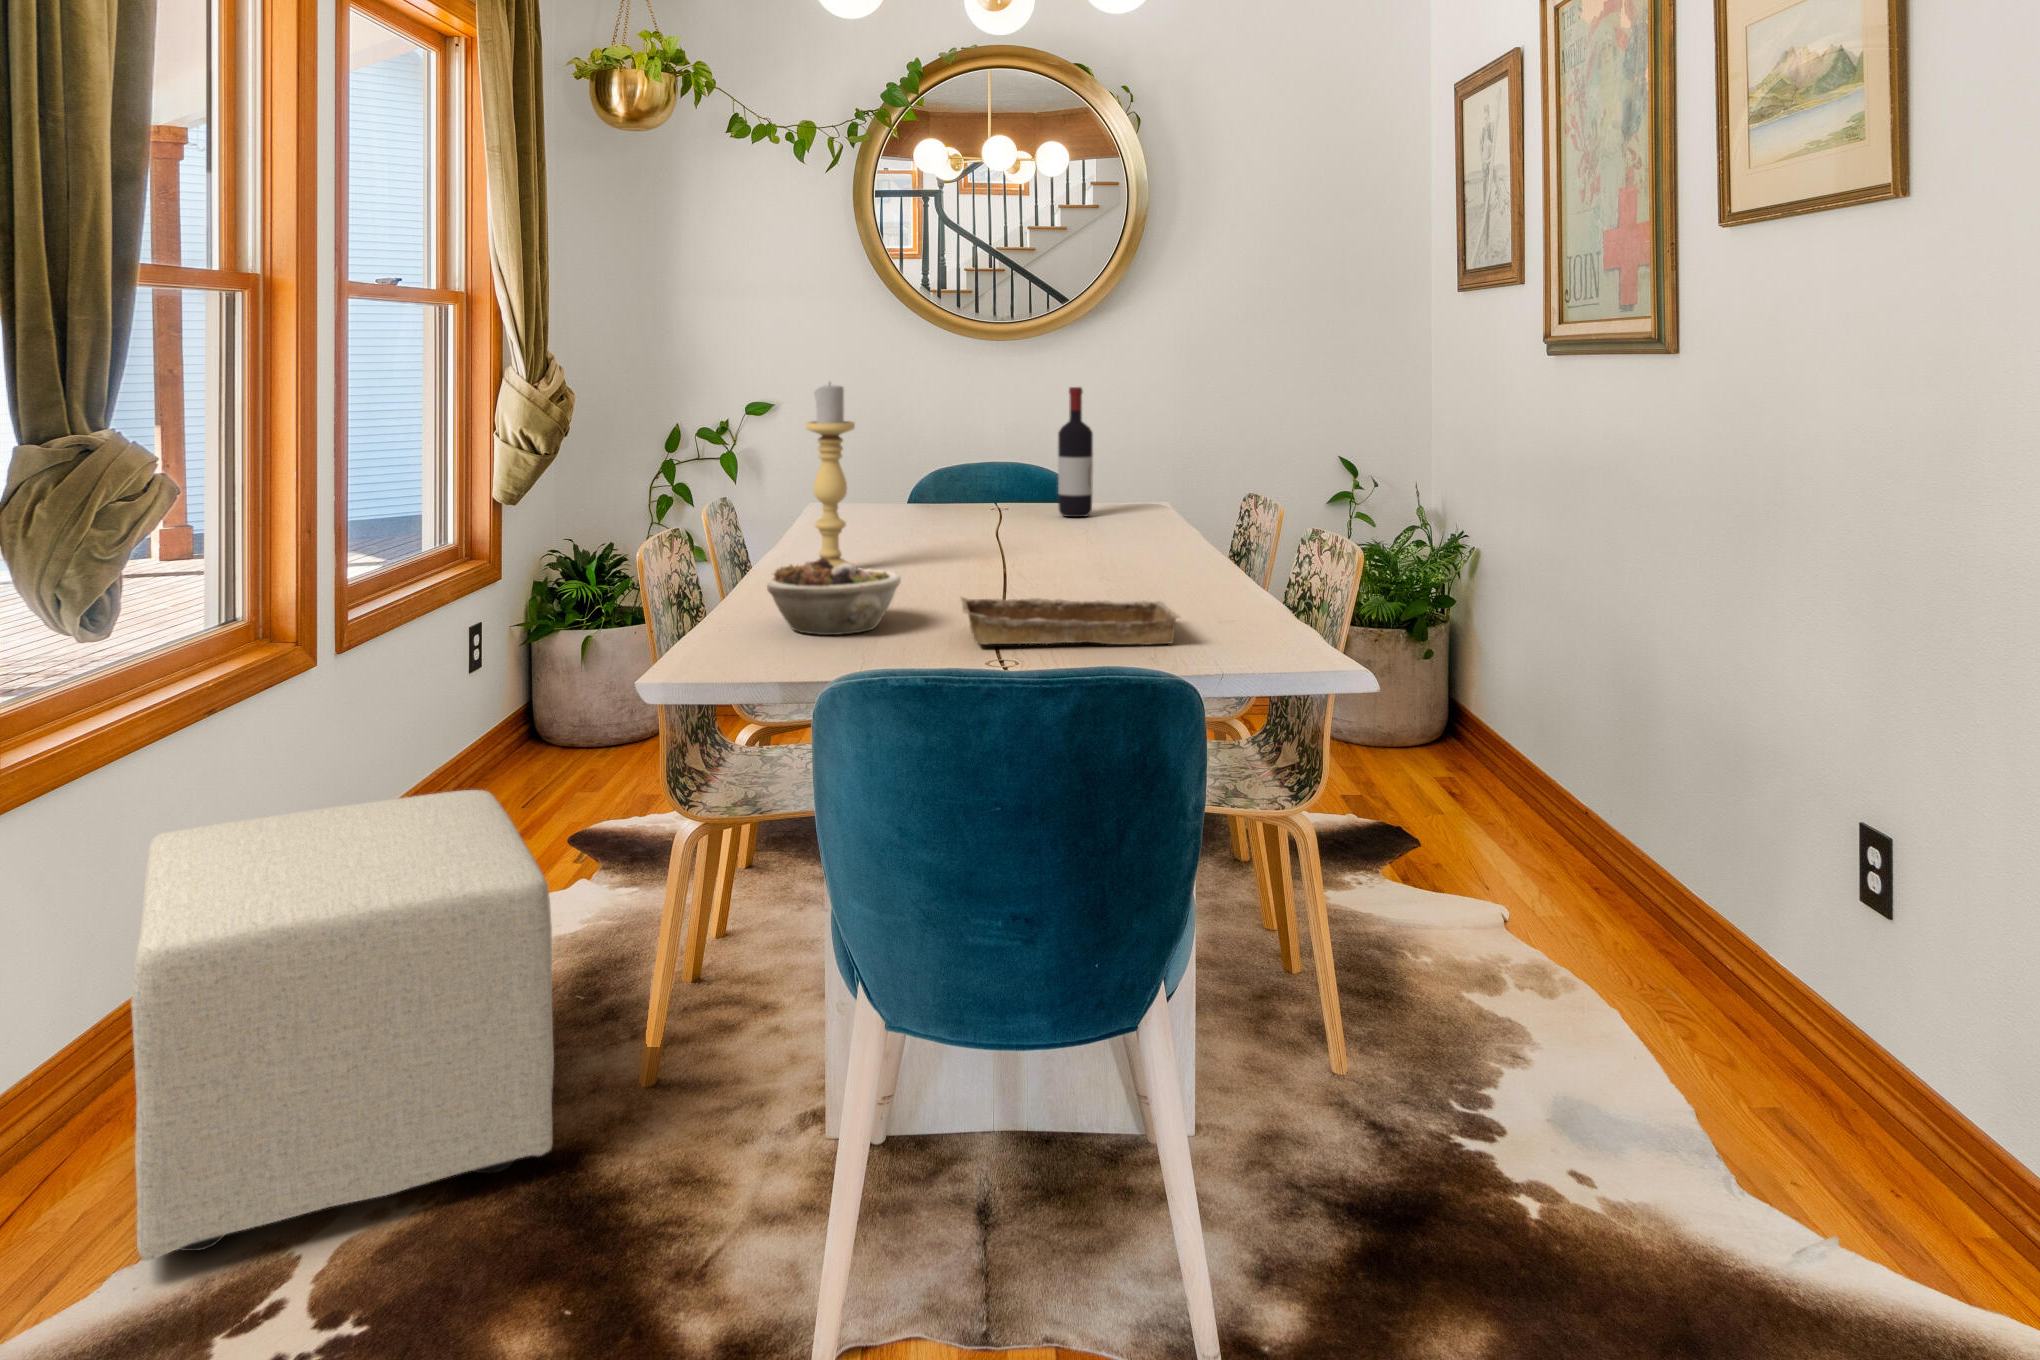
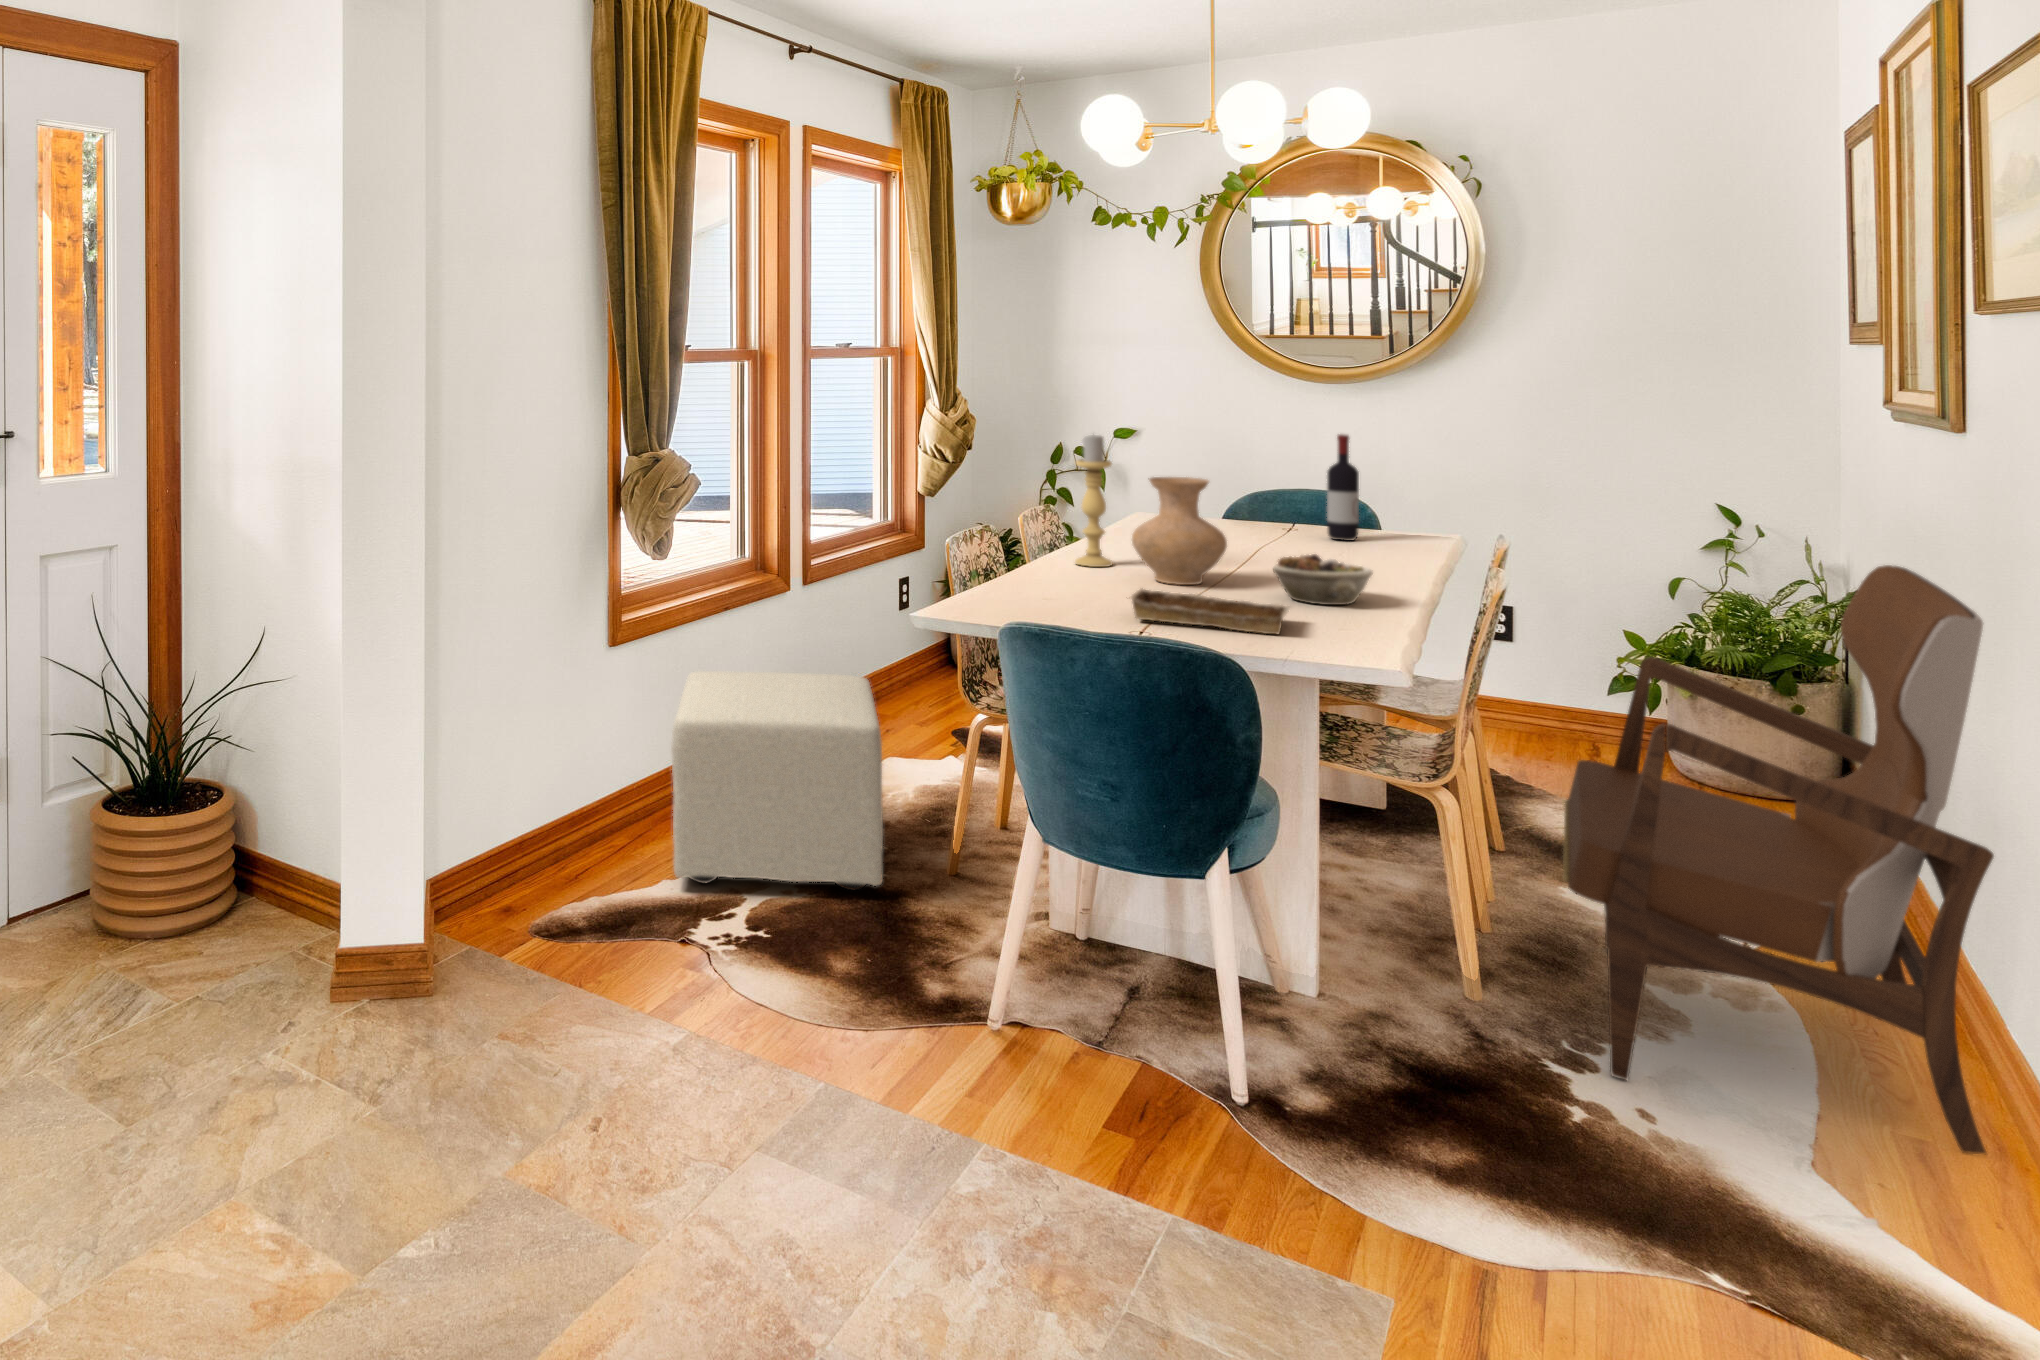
vase: none [901,438,1024,588] -> present [1132,477,1227,585]
armchair: none [1383,494,1864,1153] -> present [1563,565,1994,1155]
succulent planter: present [767,558,901,635] -> present [1273,554,1373,605]

